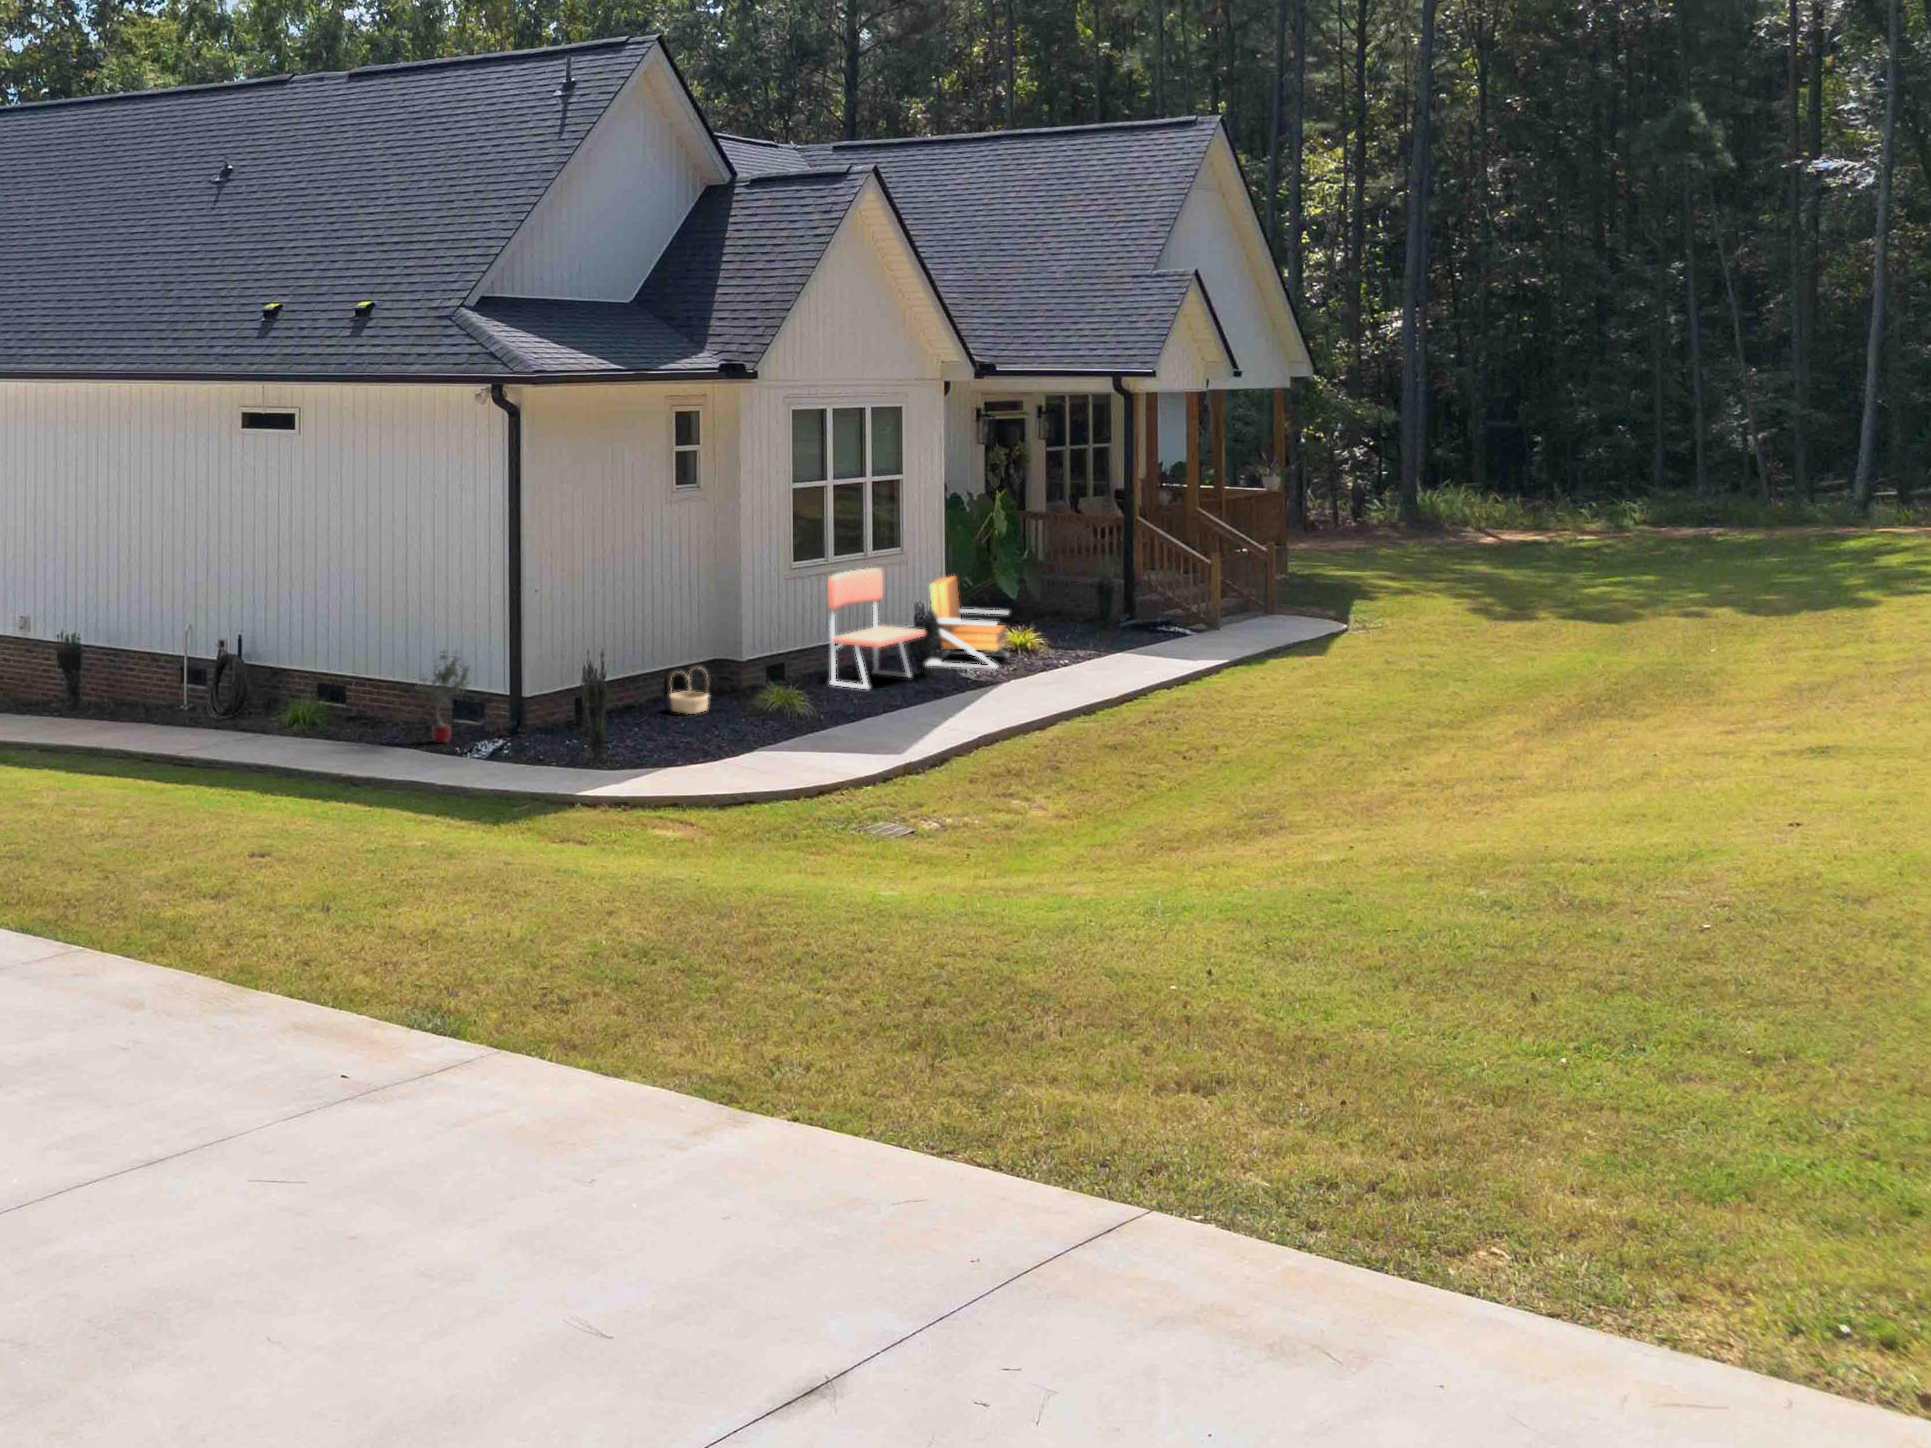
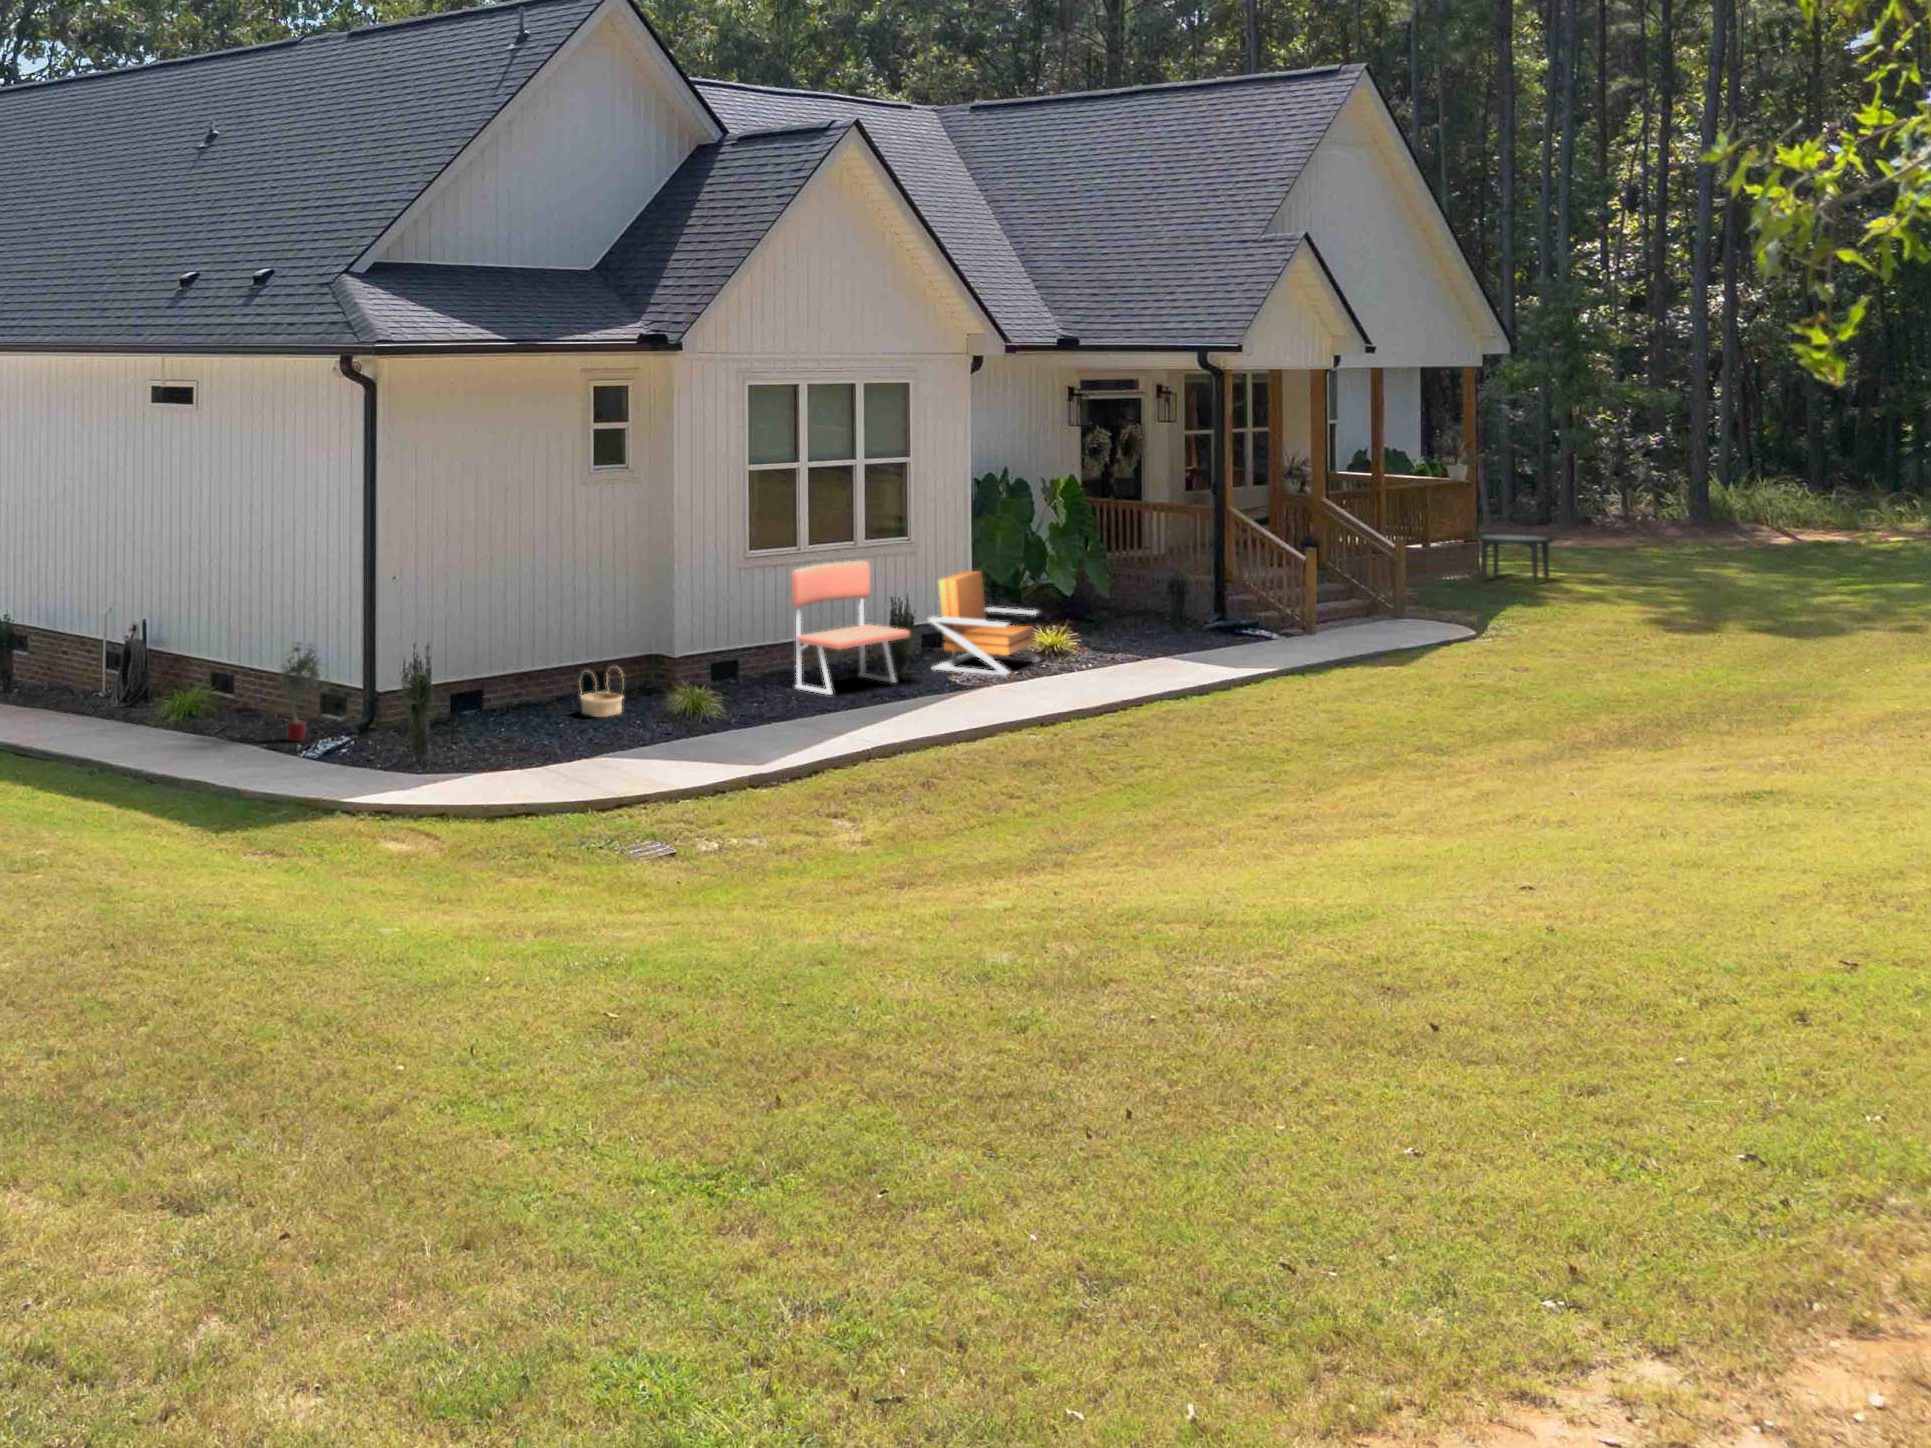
round table: none [1283,536,1357,583] -> present [1474,531,1556,585]

